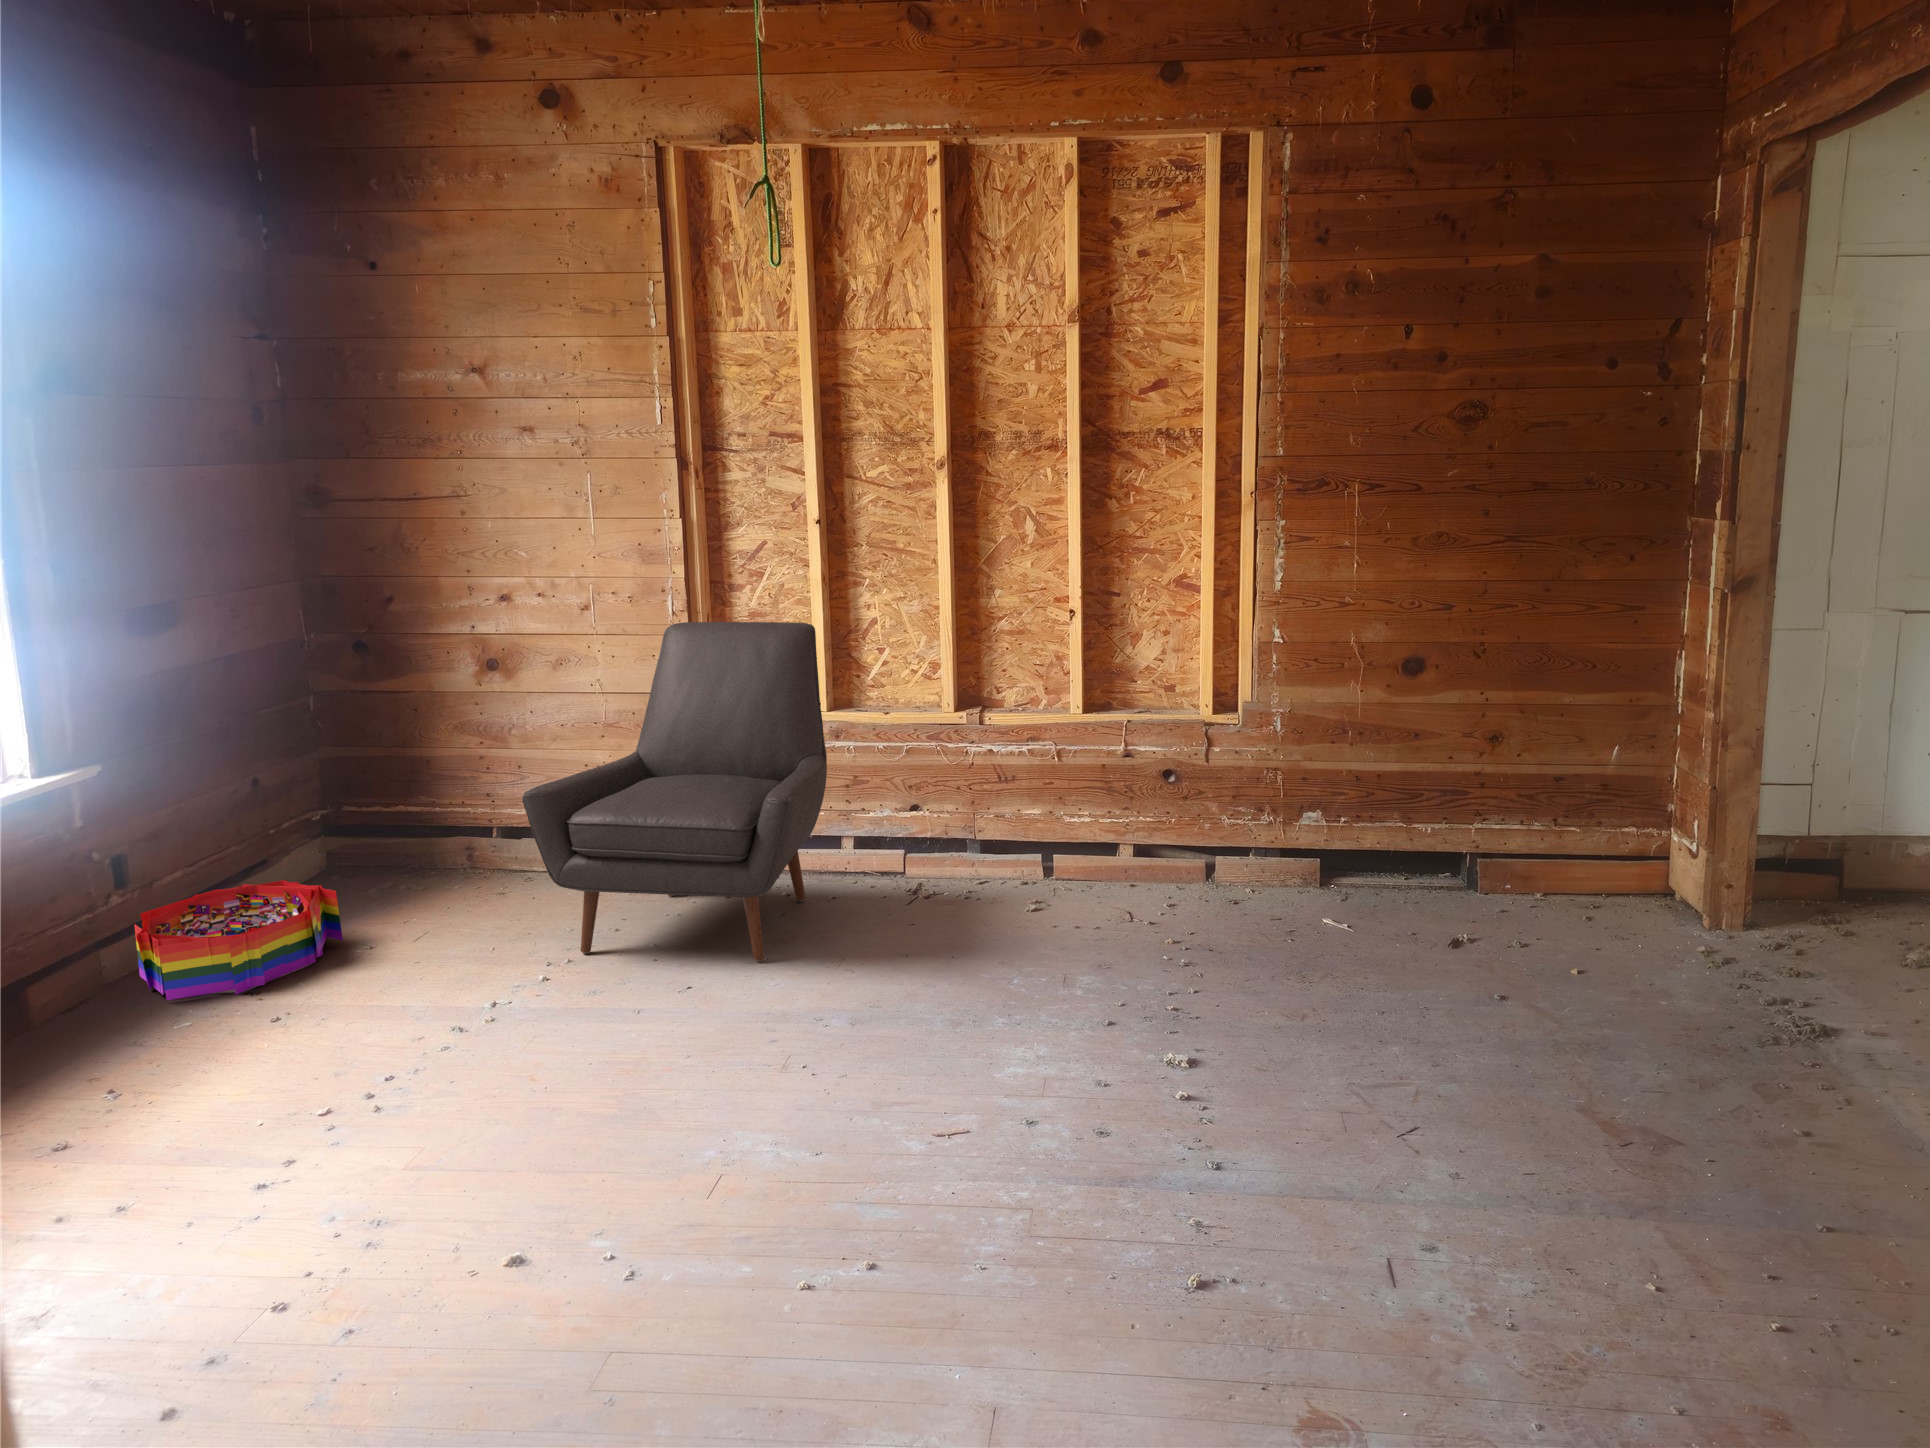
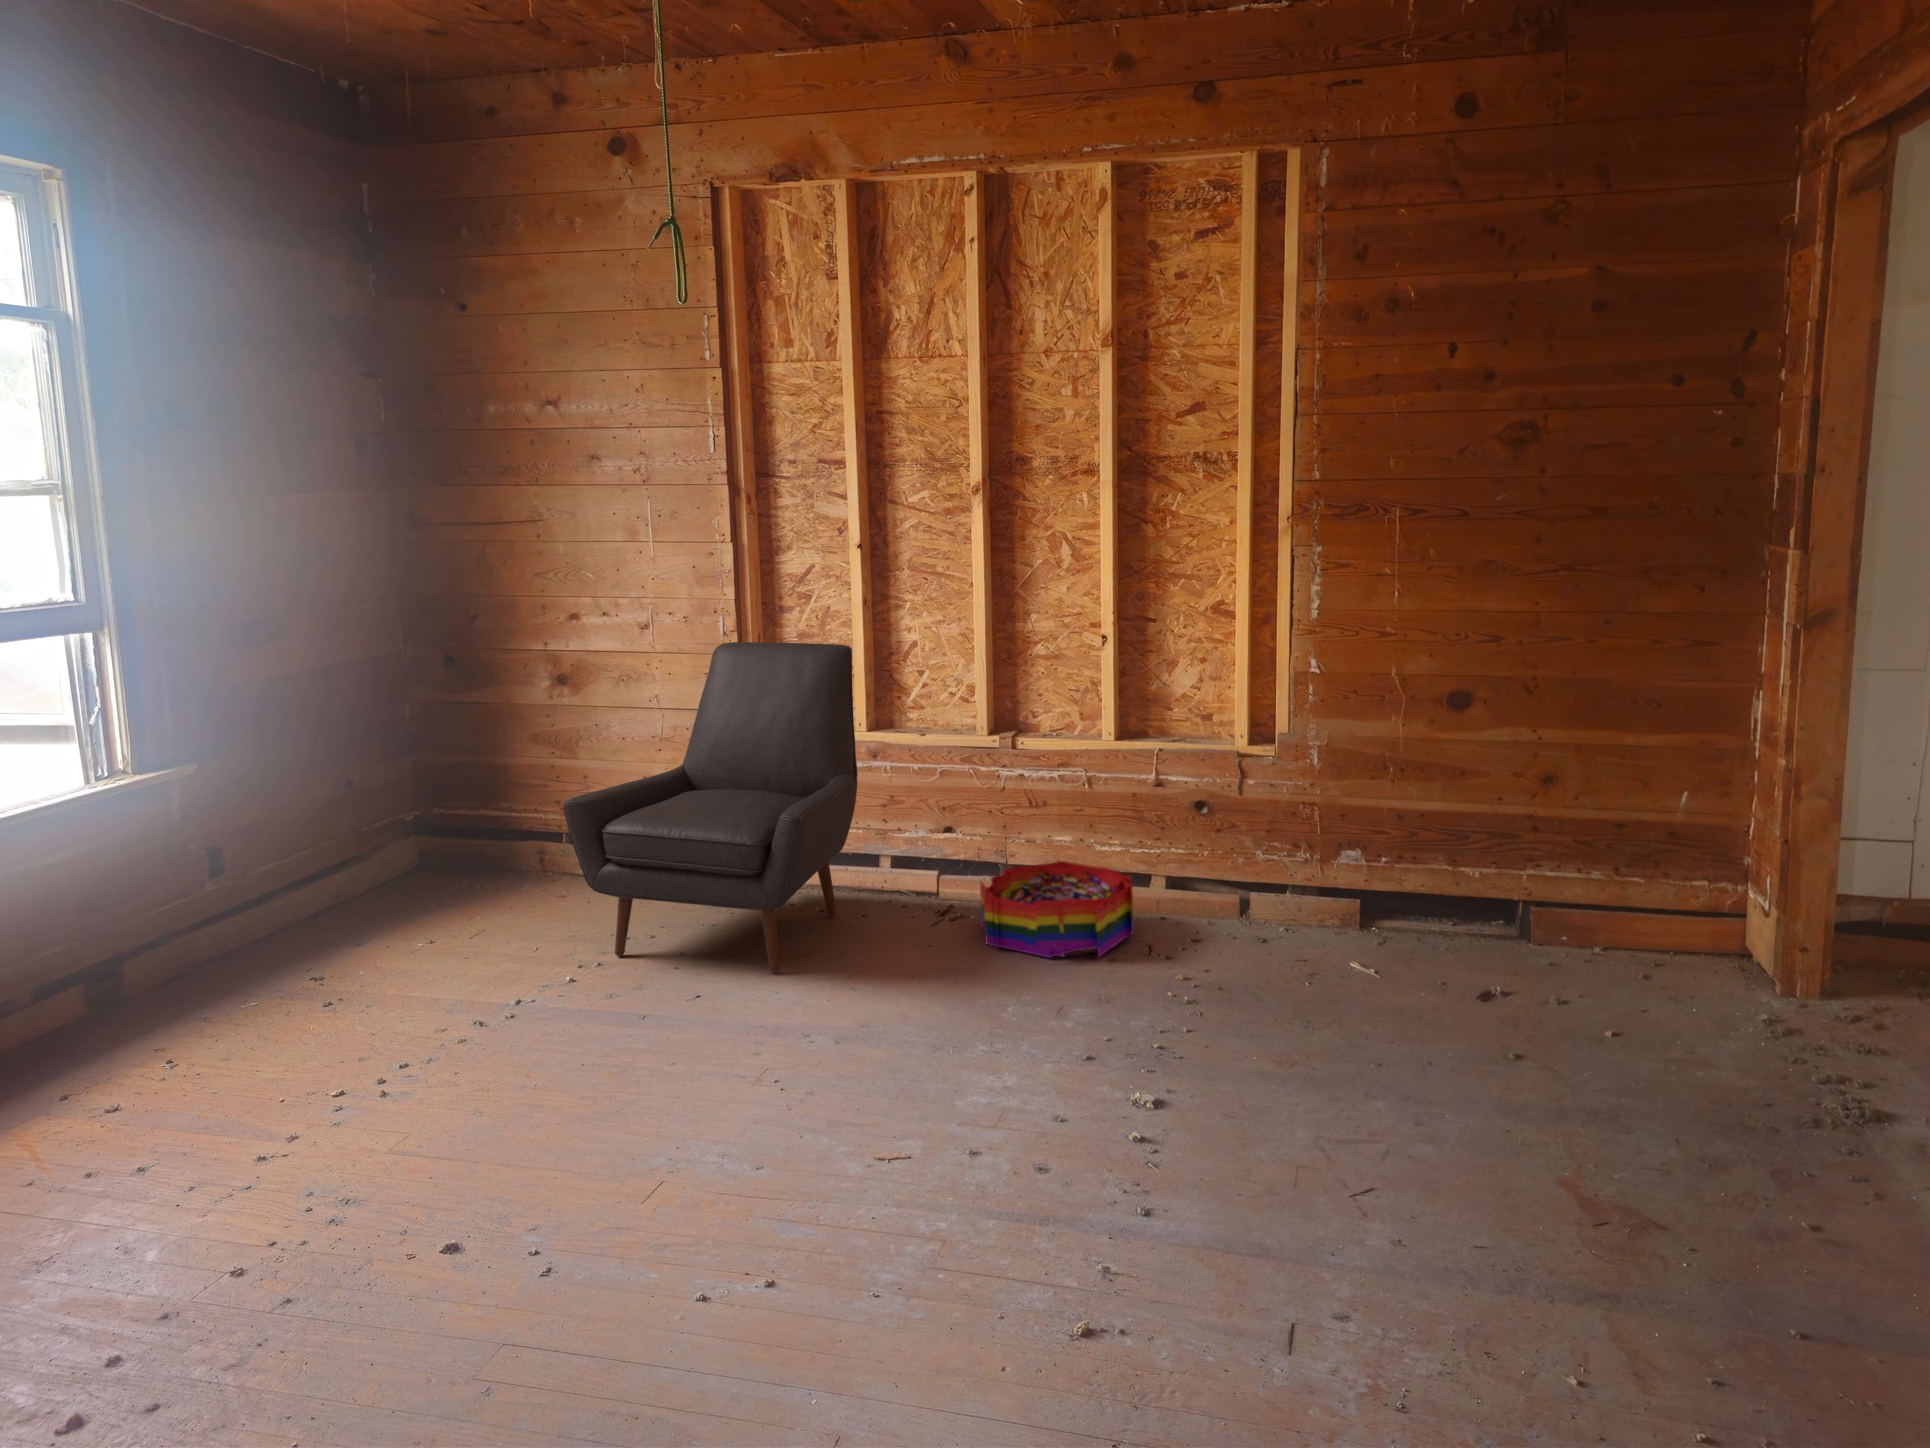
storage bin: present [134,880,343,1000] -> present [980,861,1134,958]

